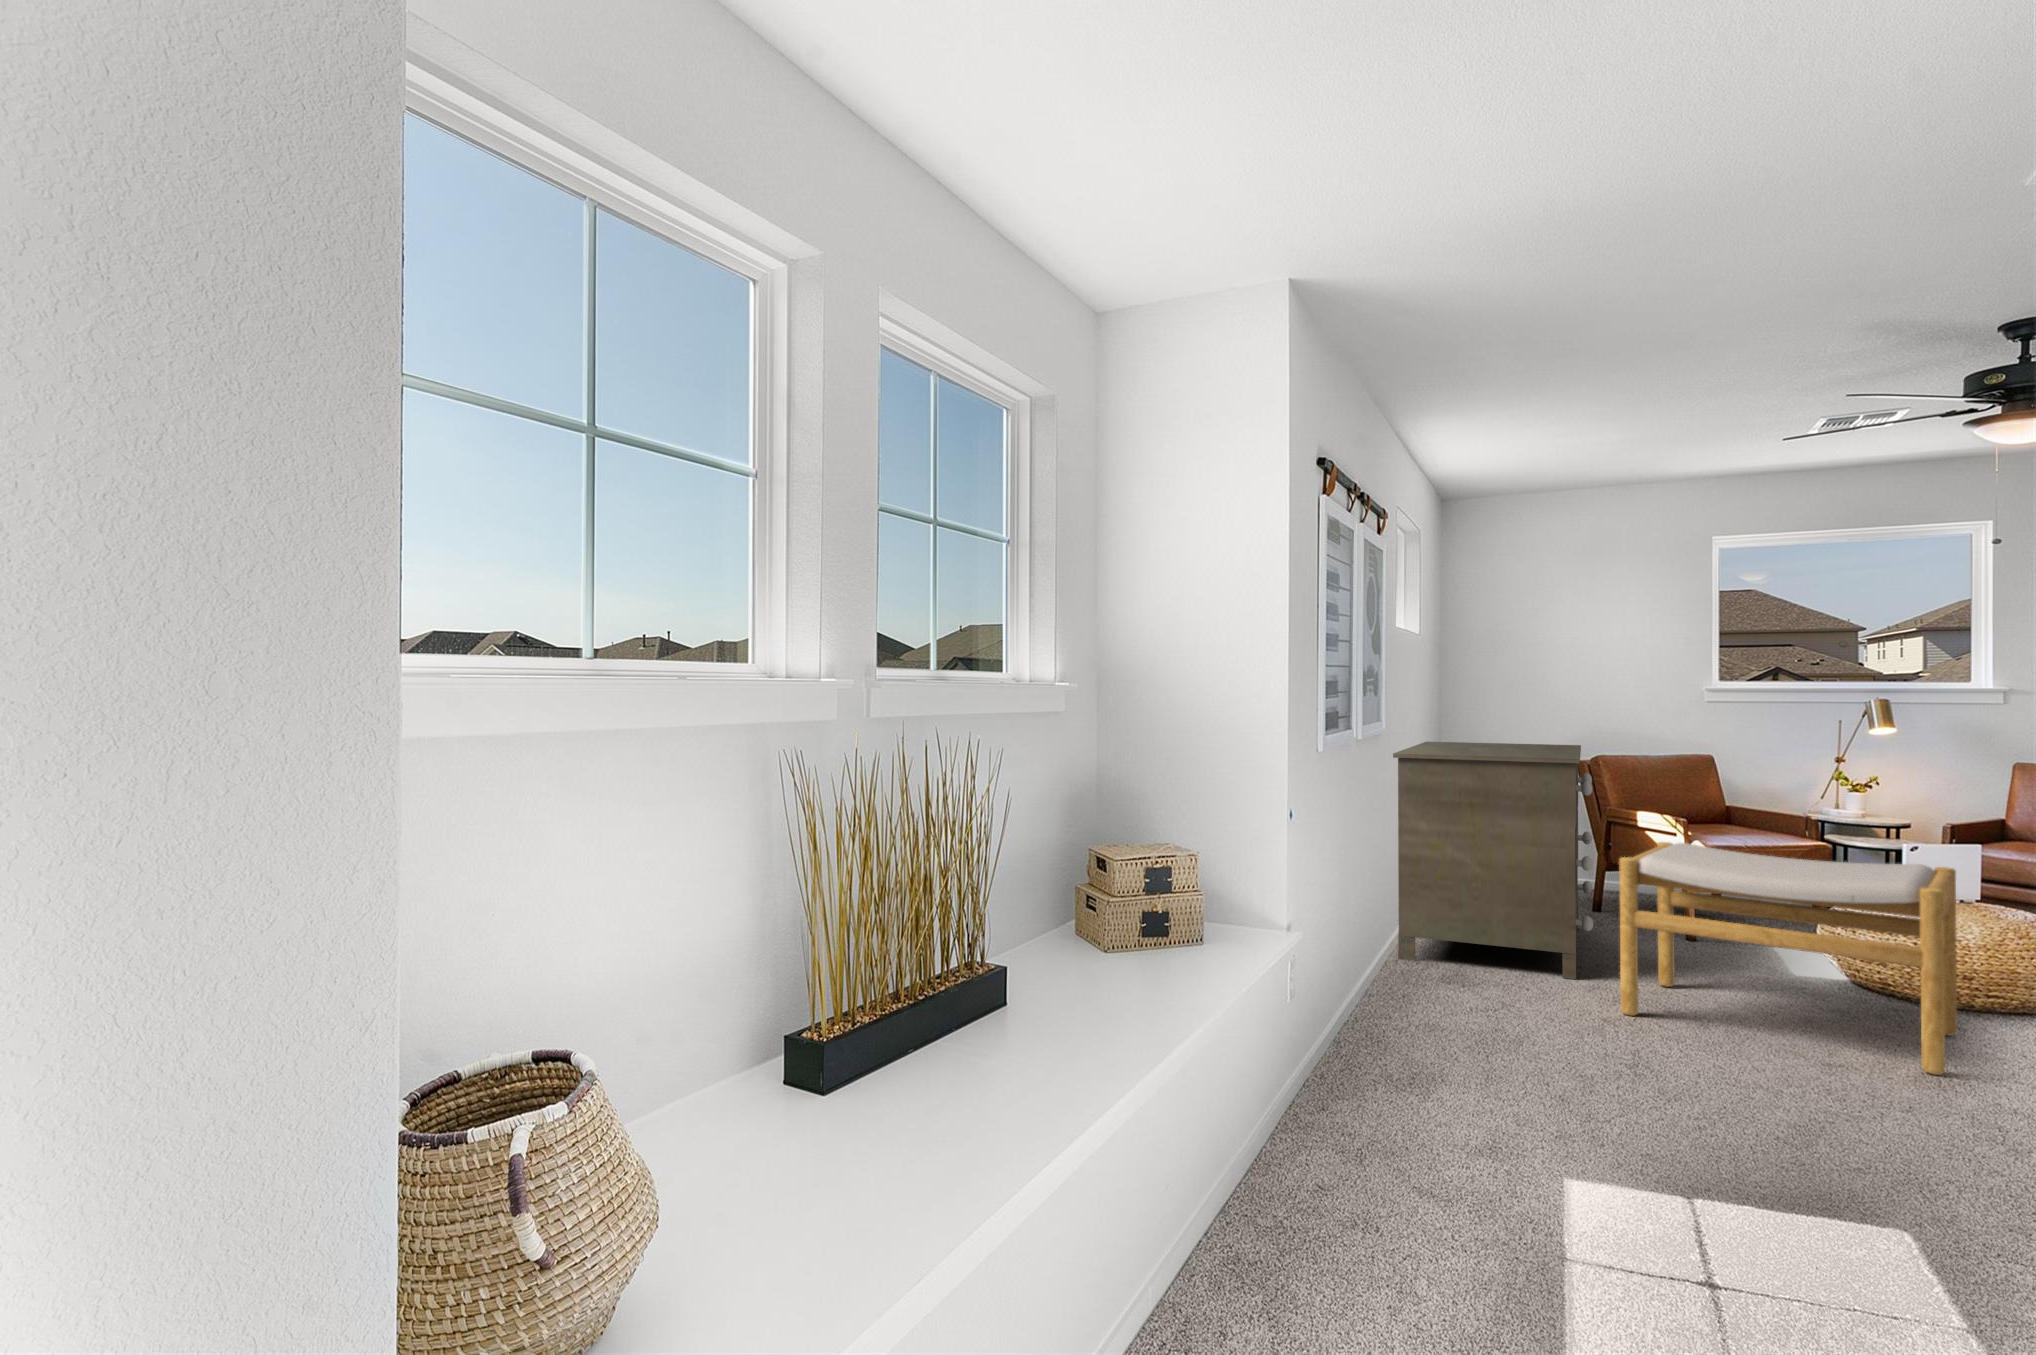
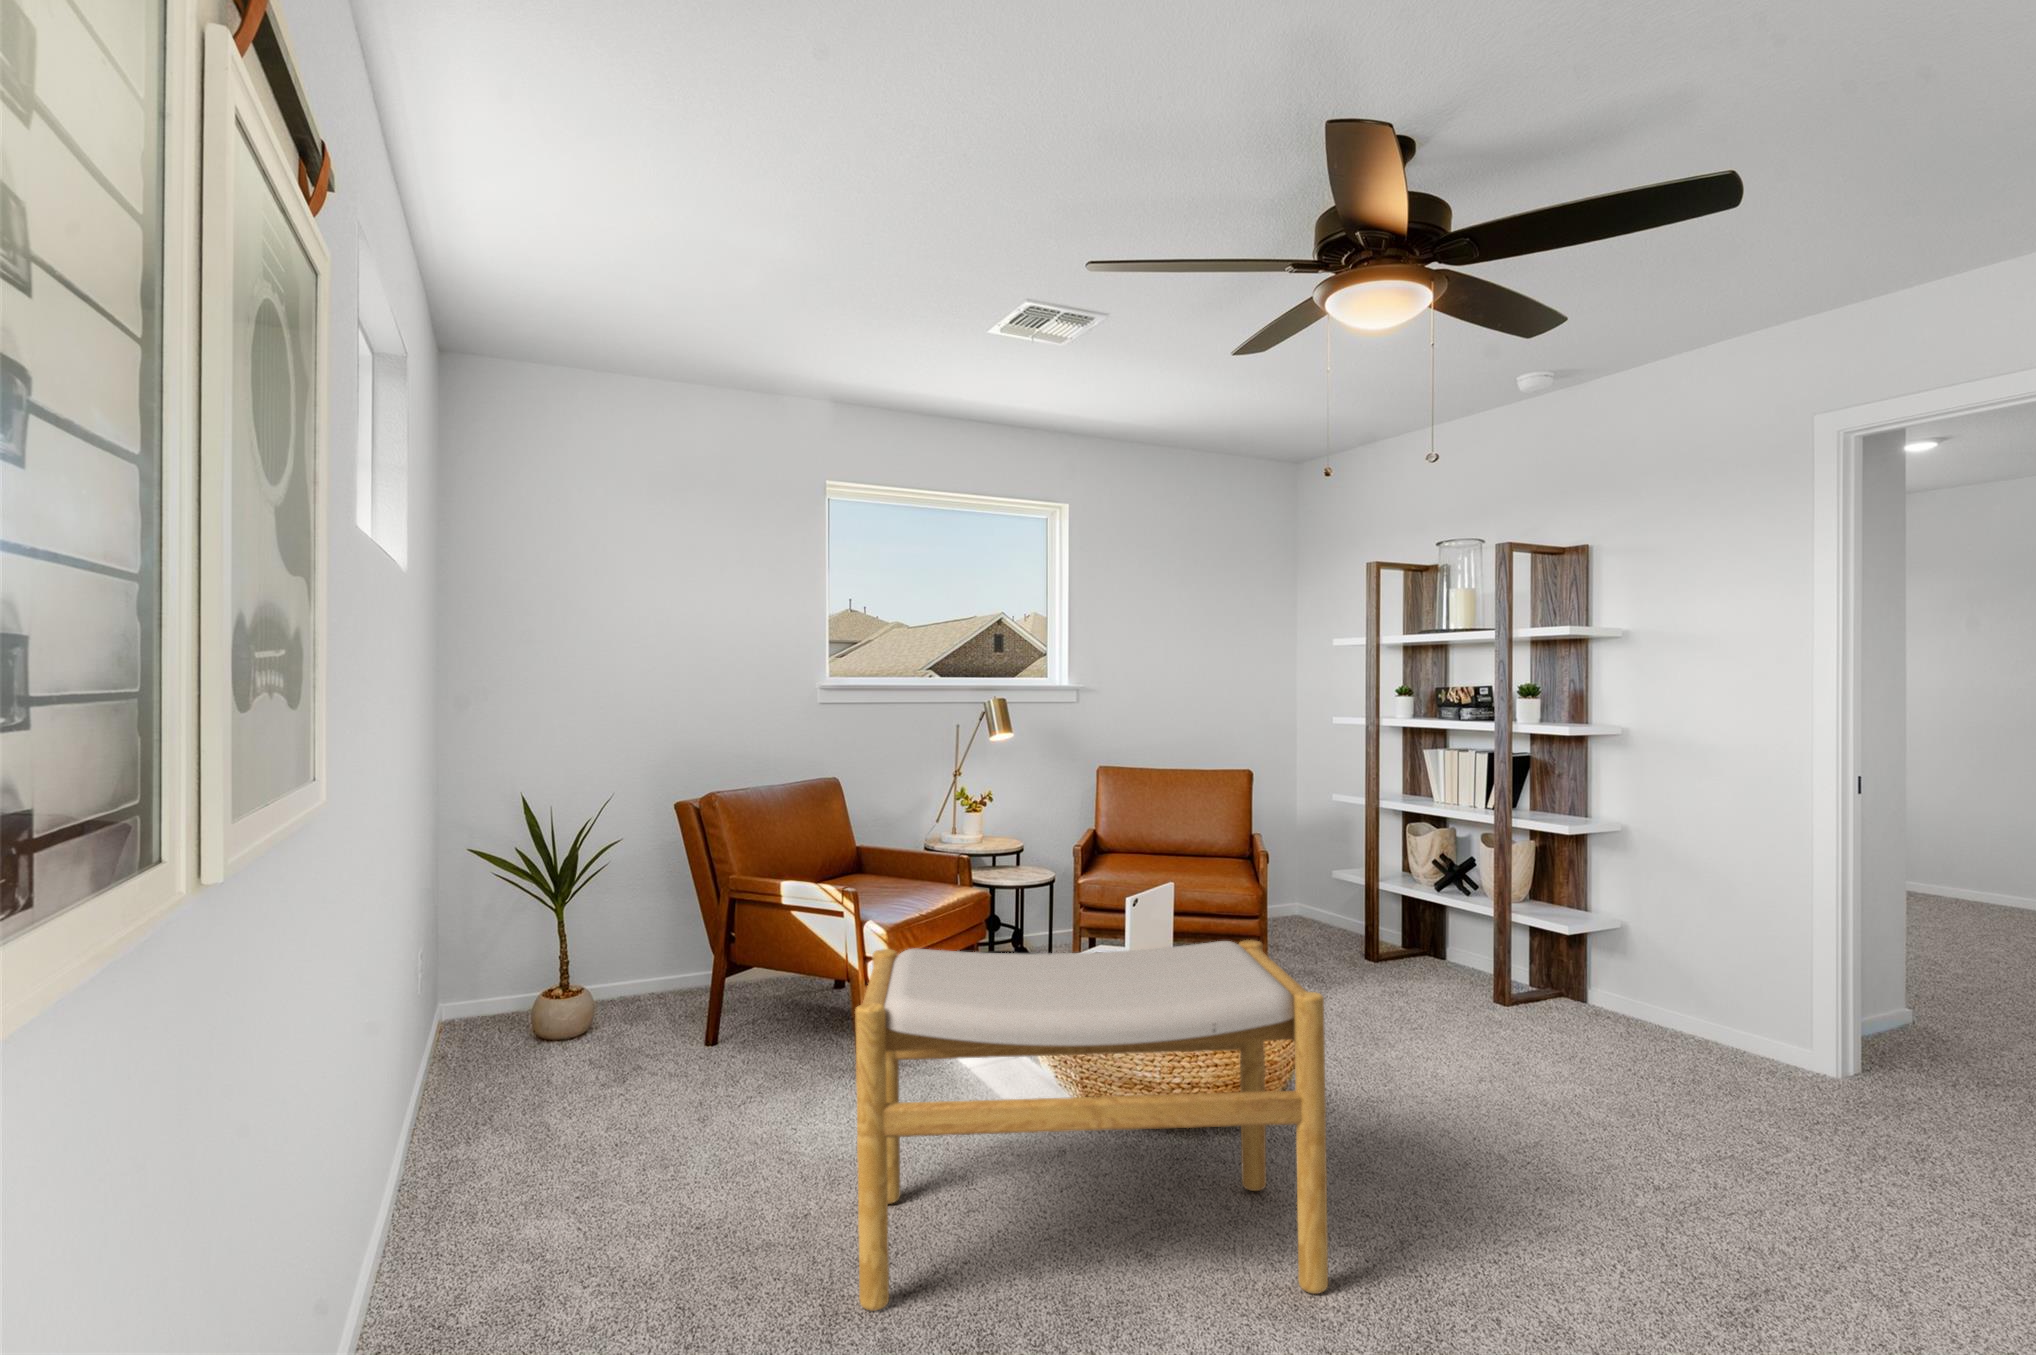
dresser: present [1393,742,1593,979] -> none [385,783,771,1285]

